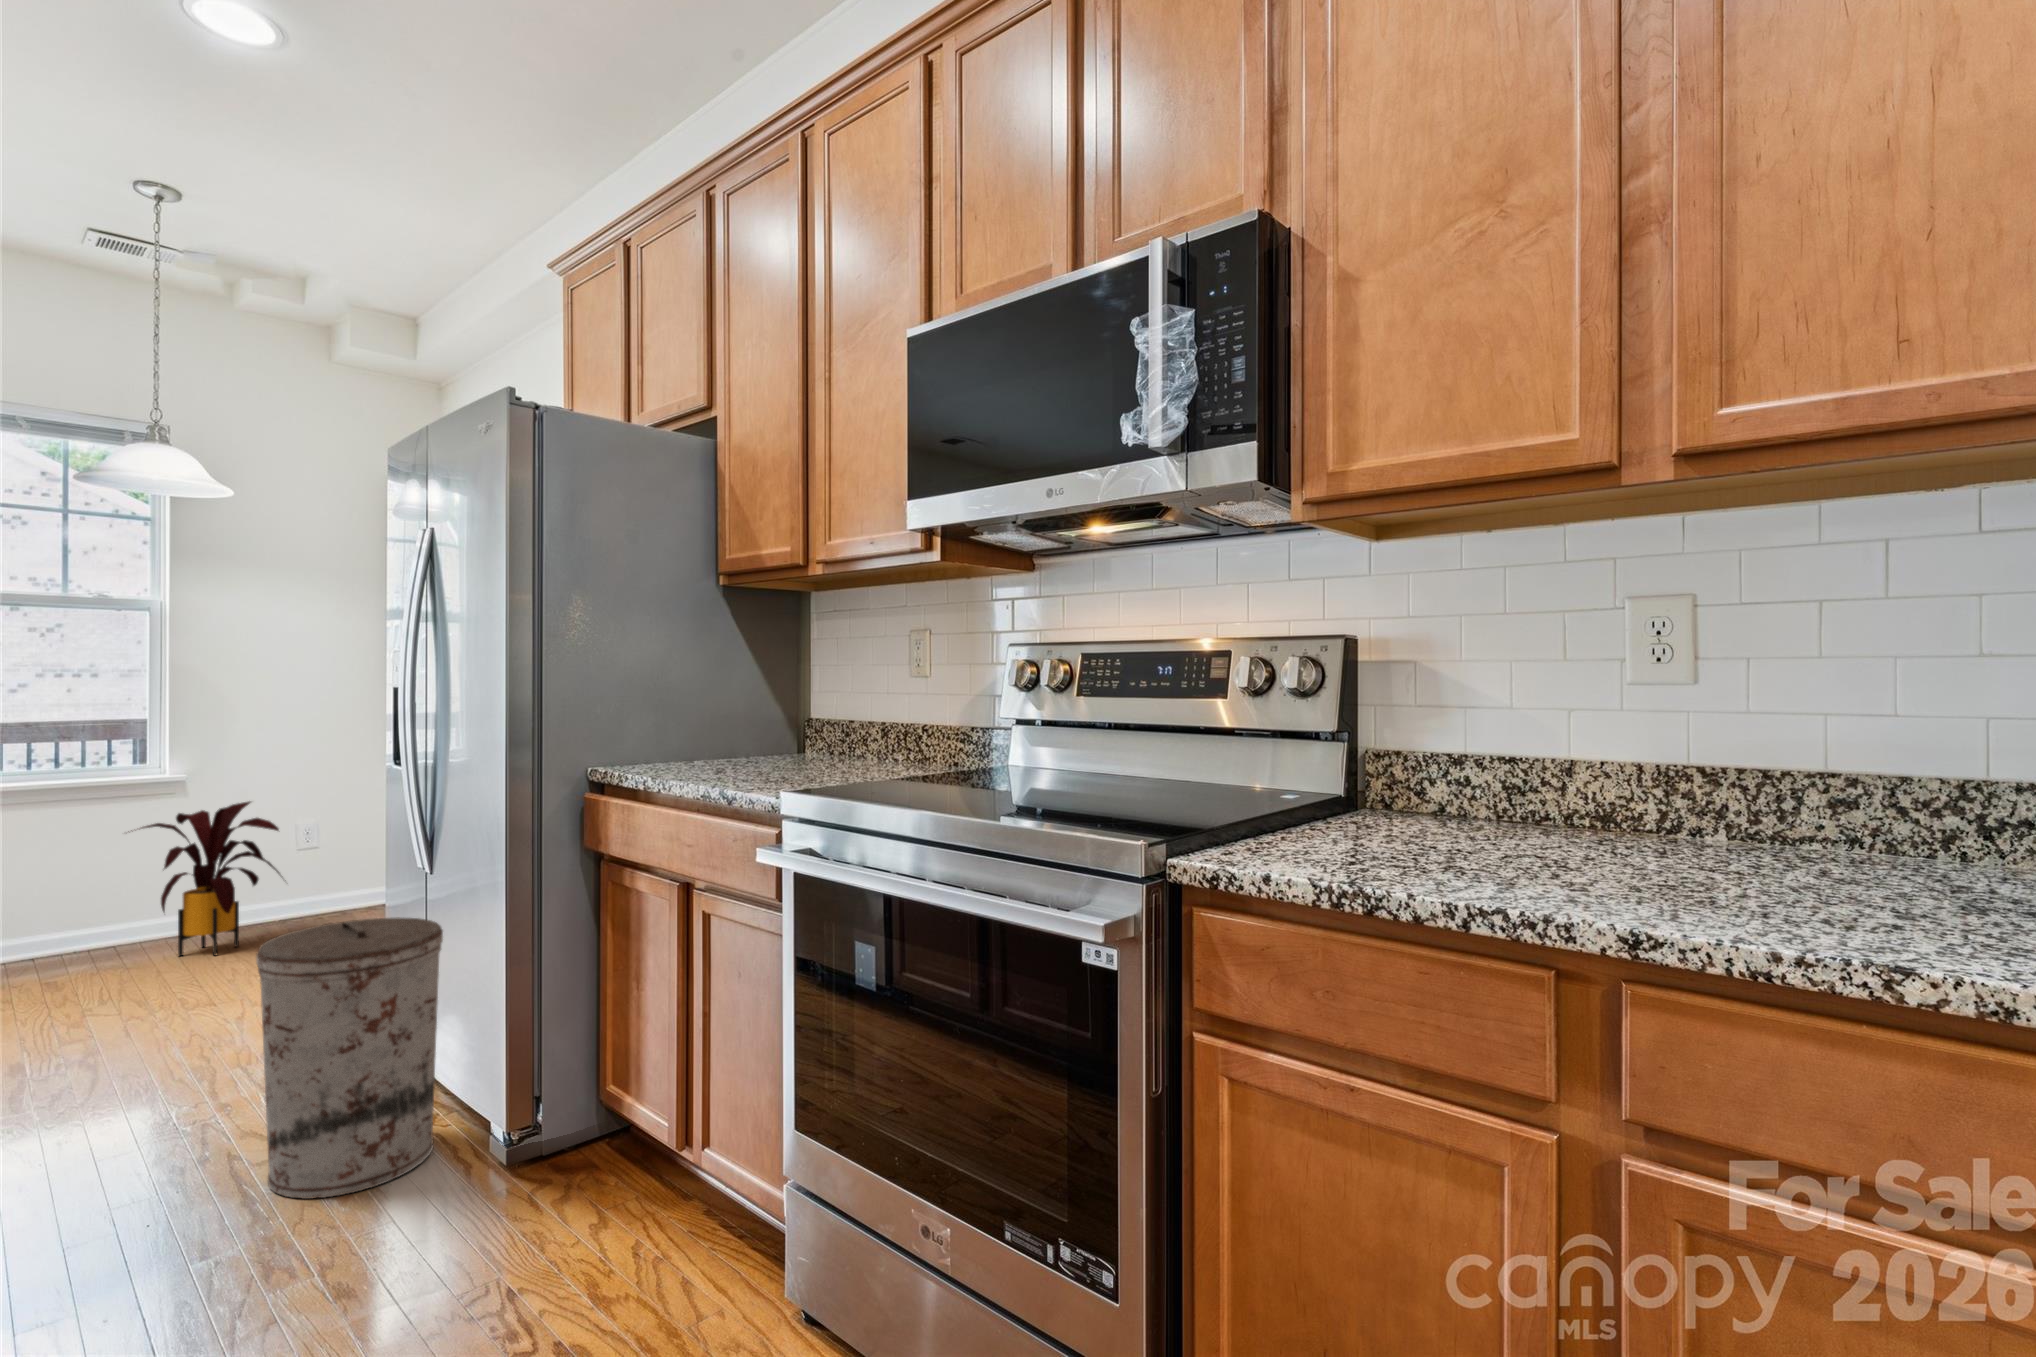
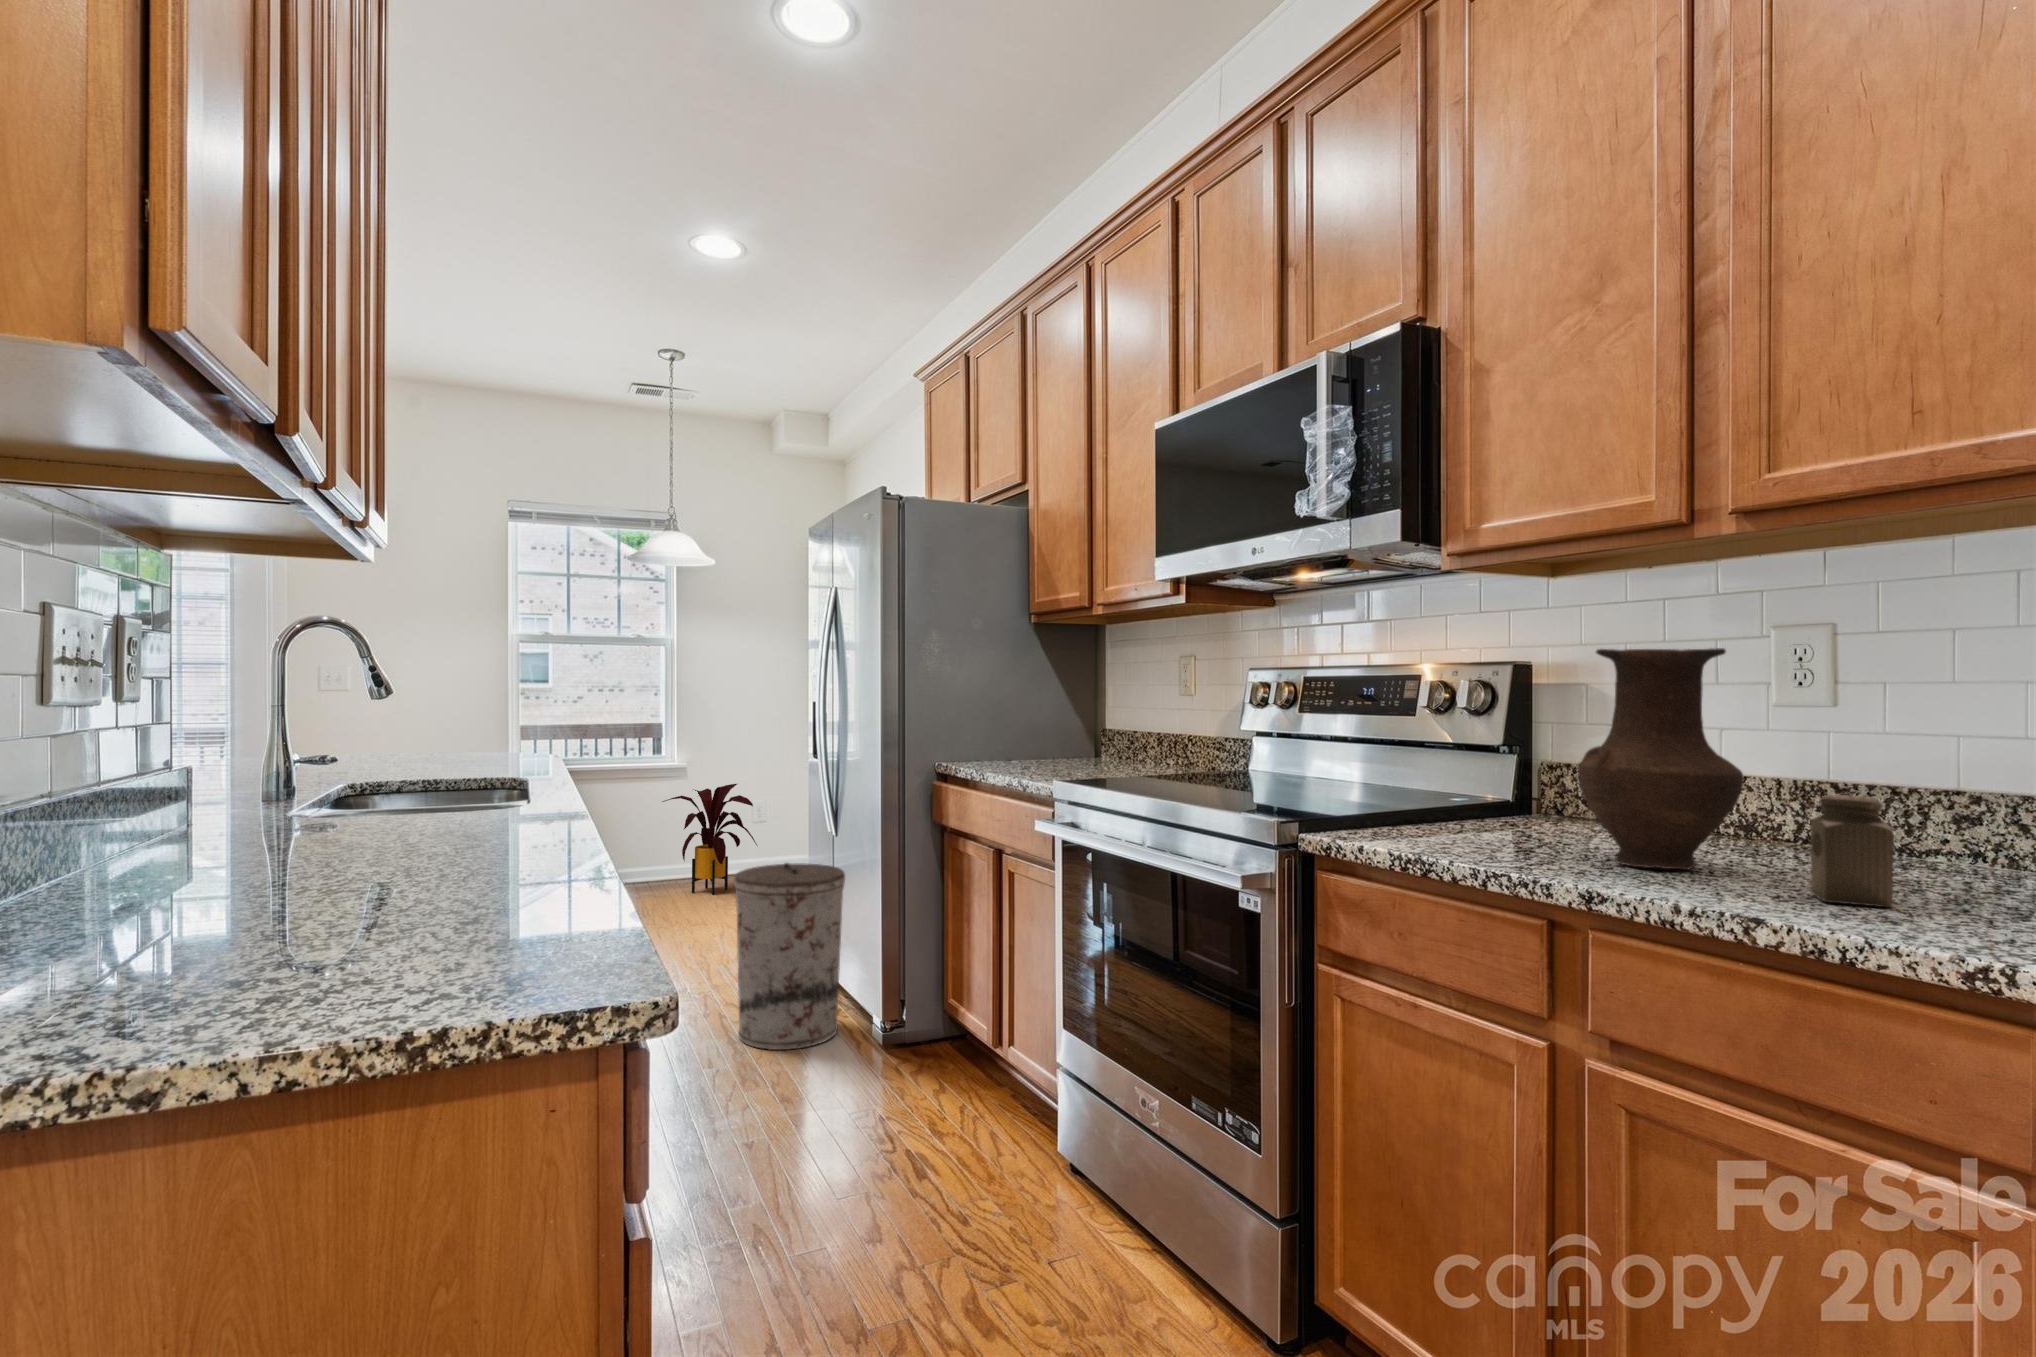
vase: none [1530,619,1726,886] -> present [1578,648,1744,869]
salt shaker: none [1841,794,1958,927] -> present [1810,795,1894,907]

